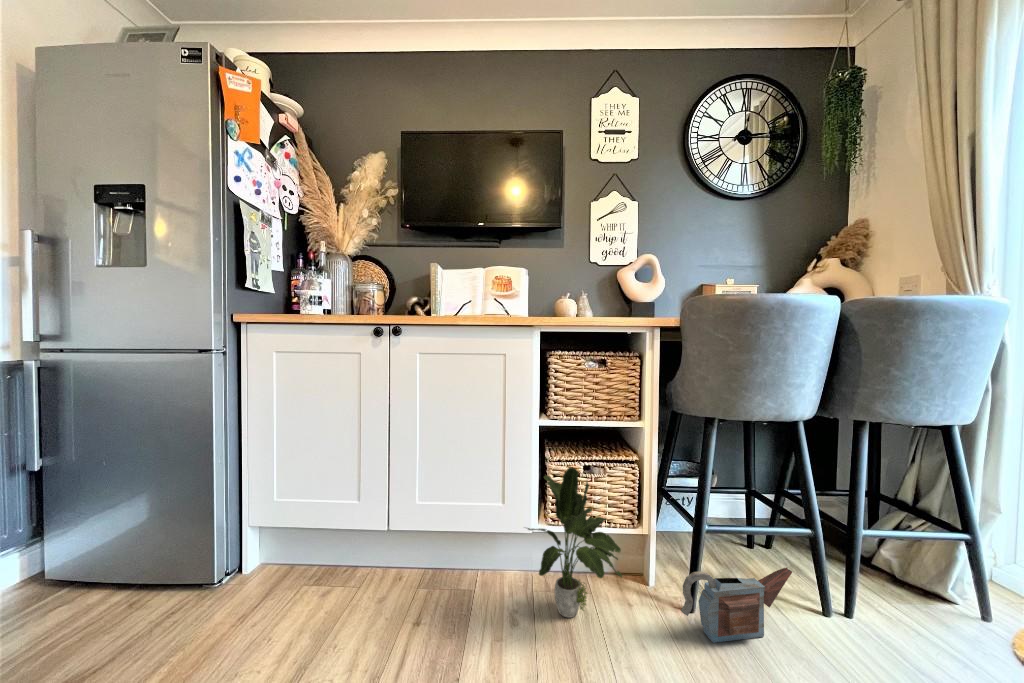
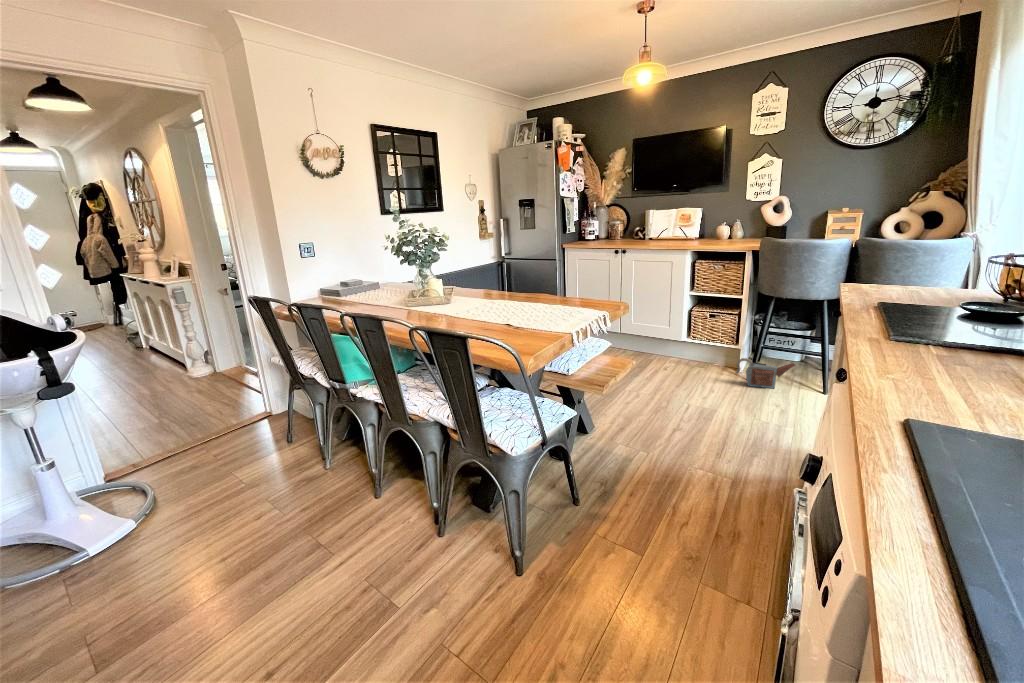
potted plant: present [528,467,622,618] -> none [671,313,718,372]

